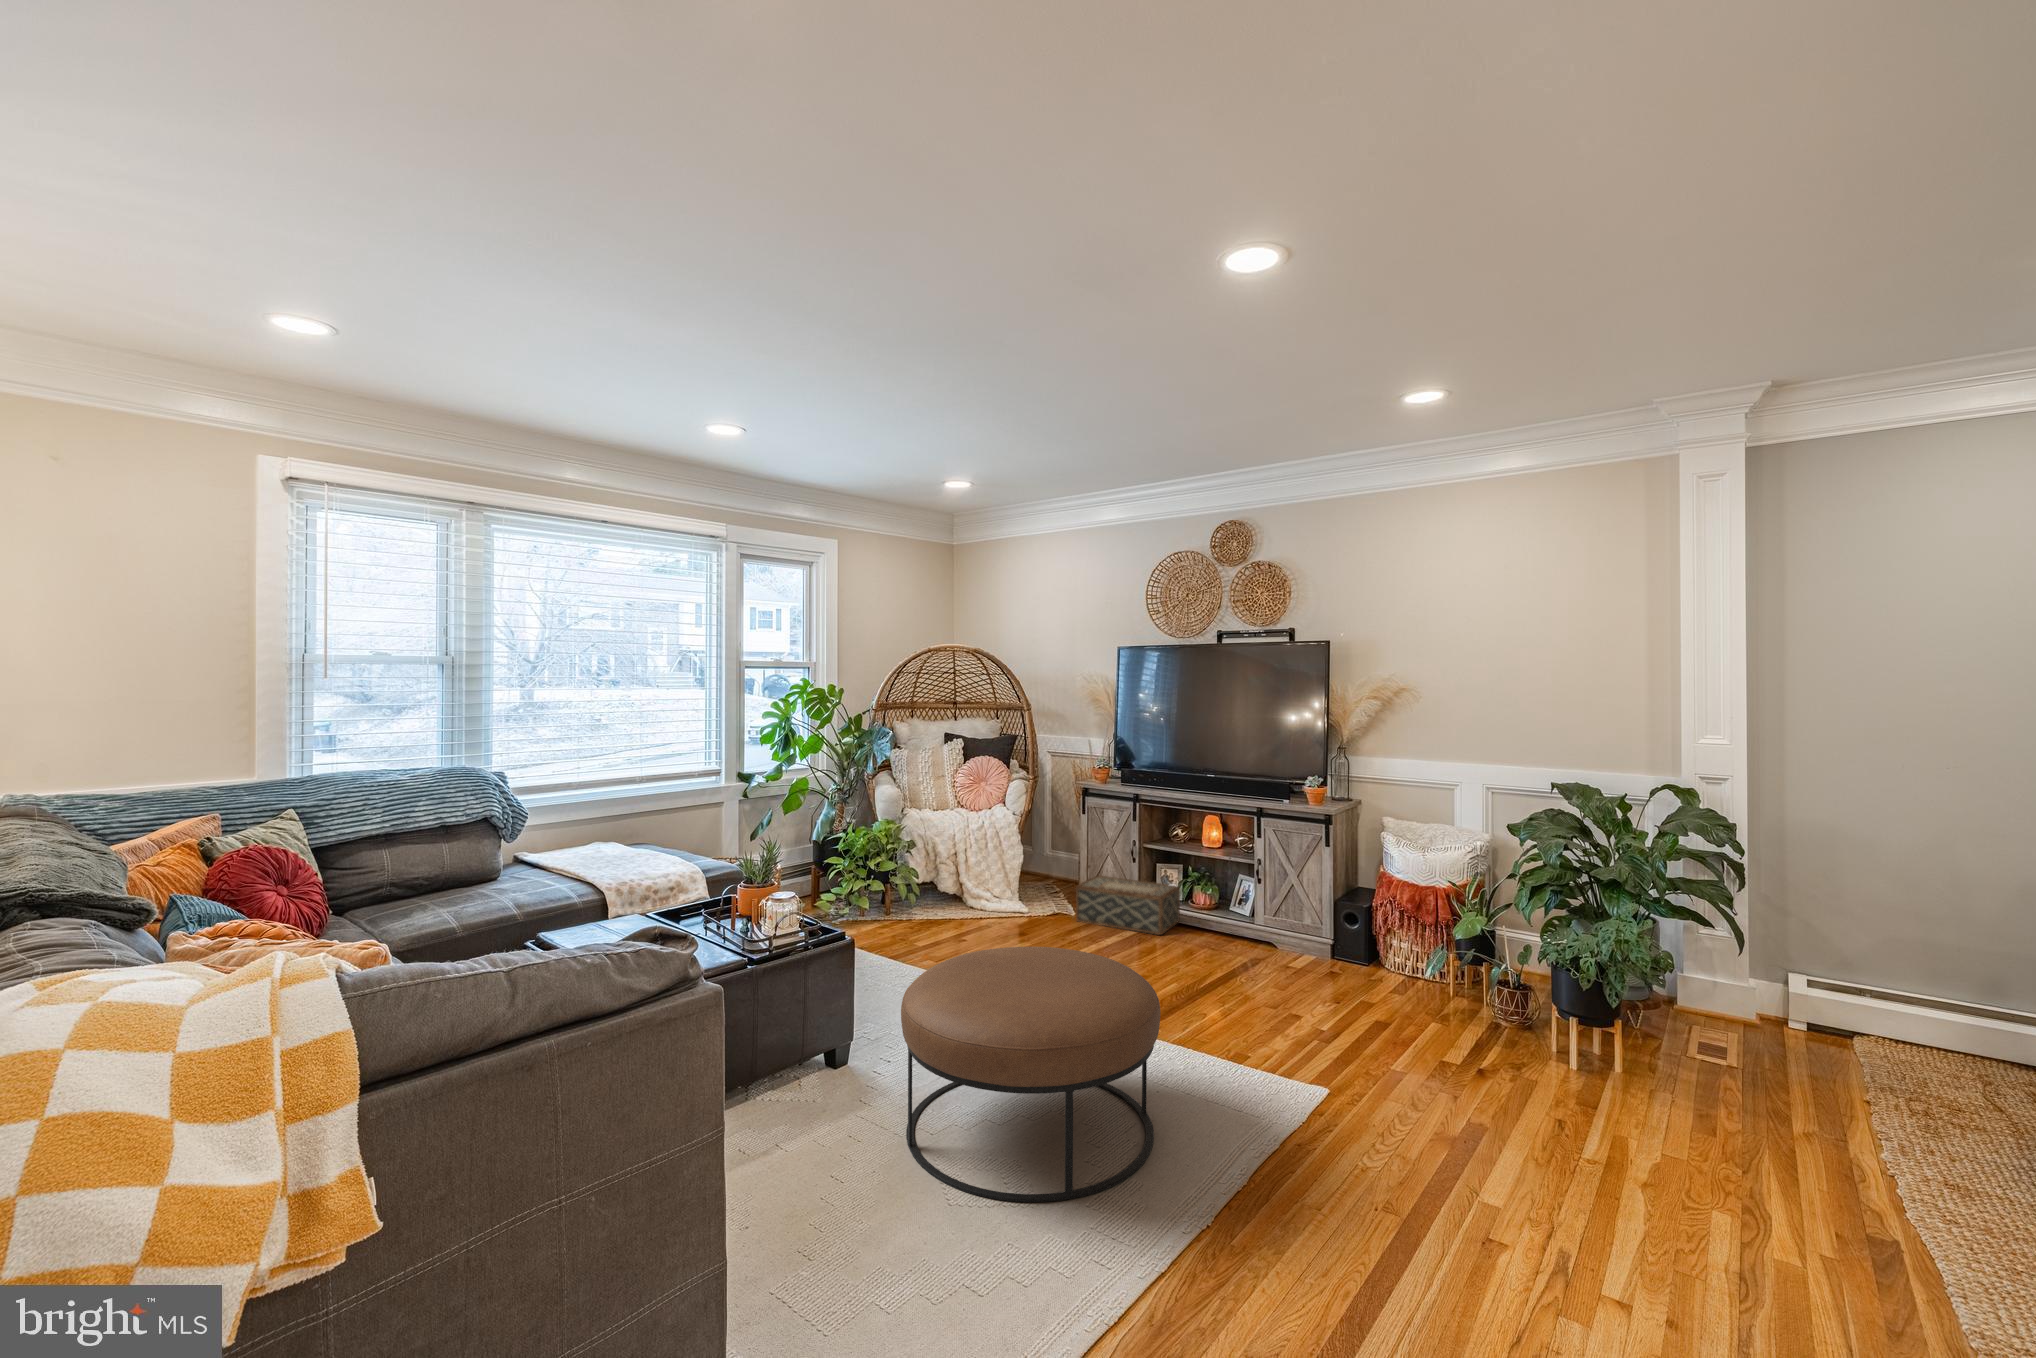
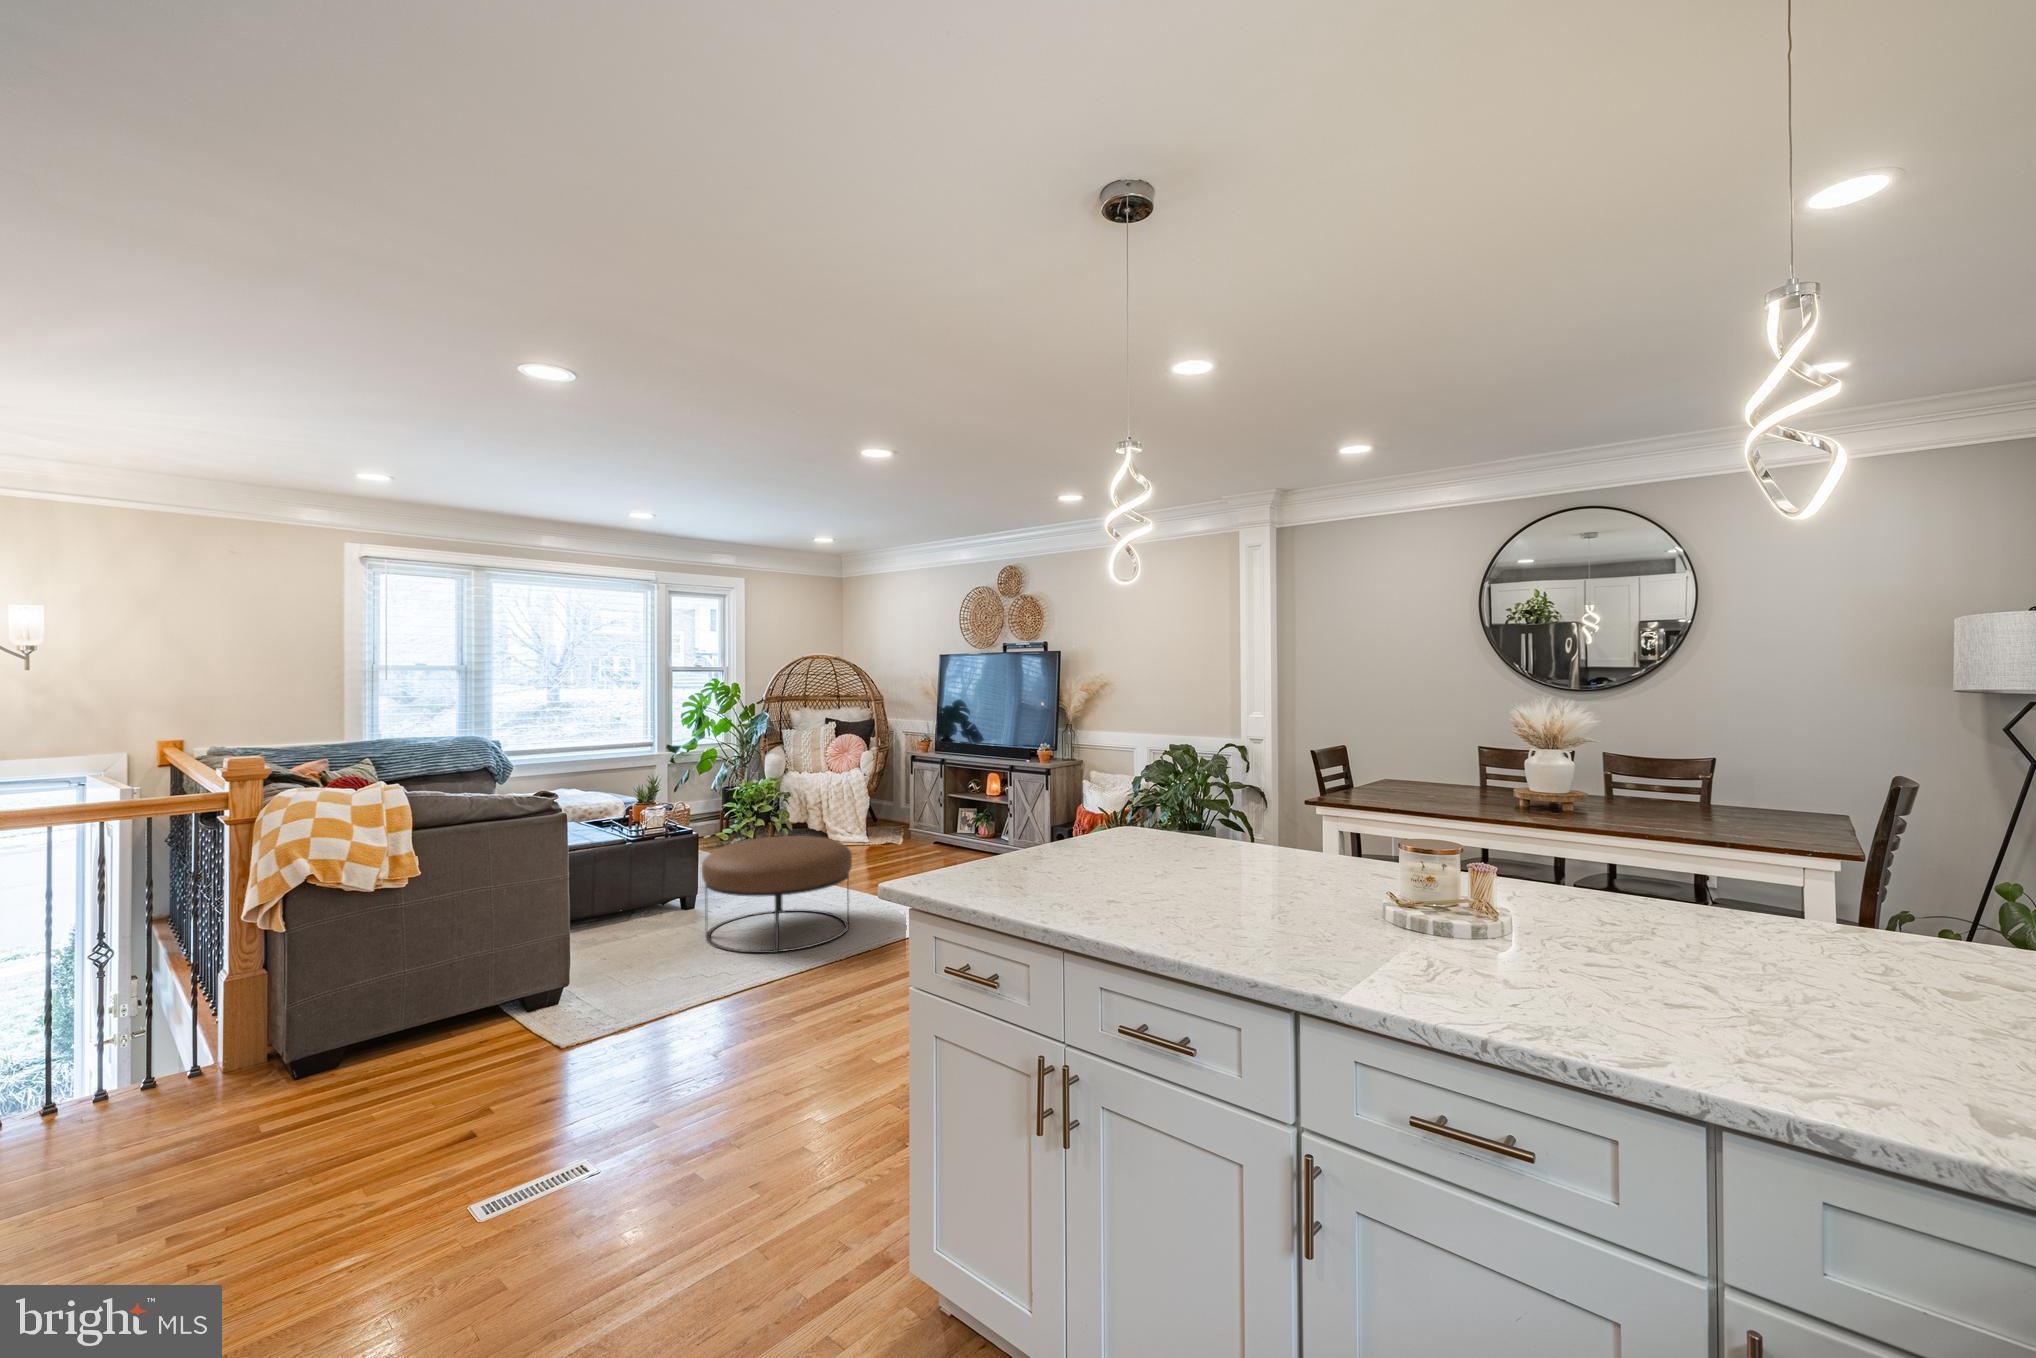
woven basket: present [1076,875,1180,935] -> none [897,817,969,854]

